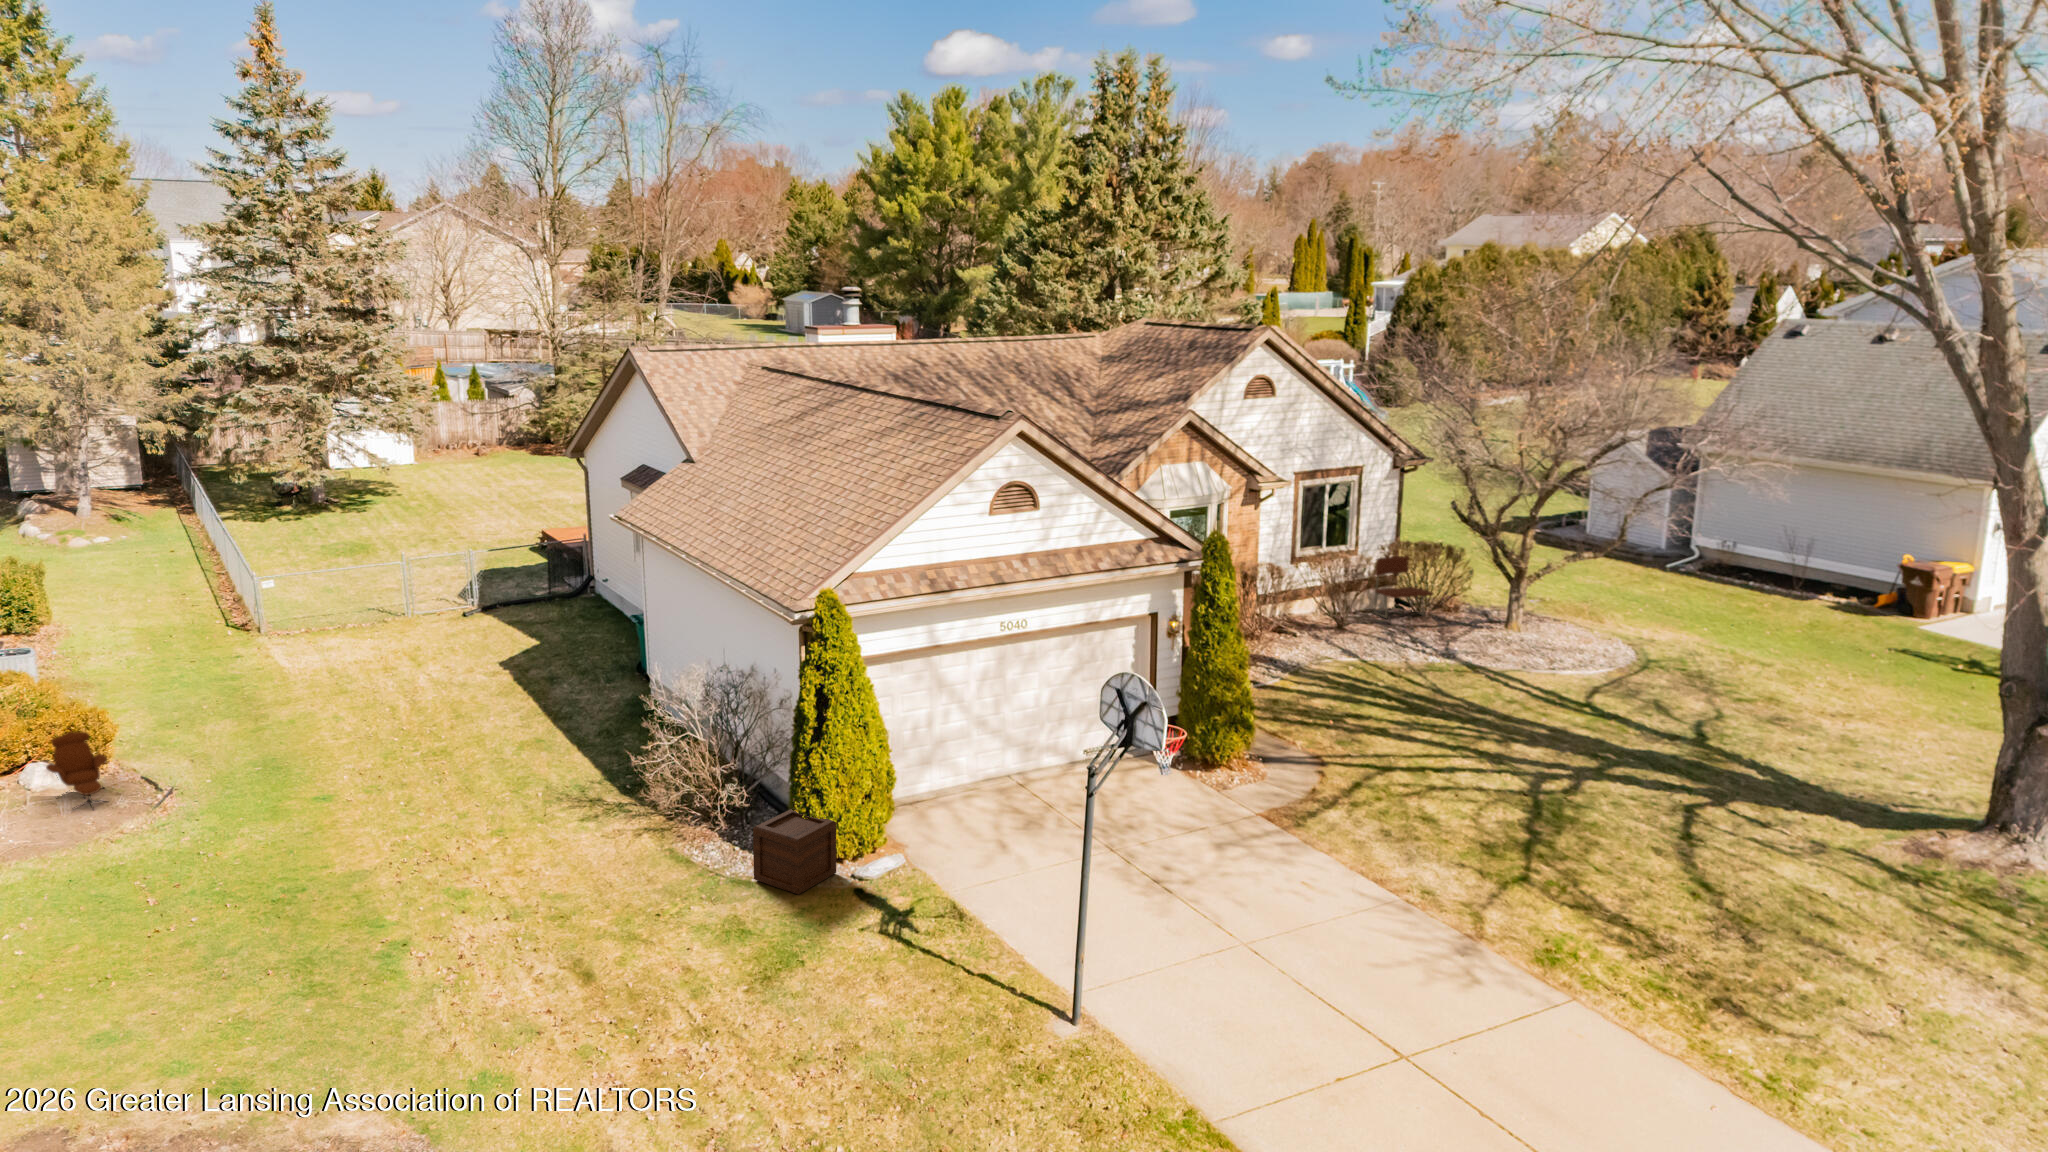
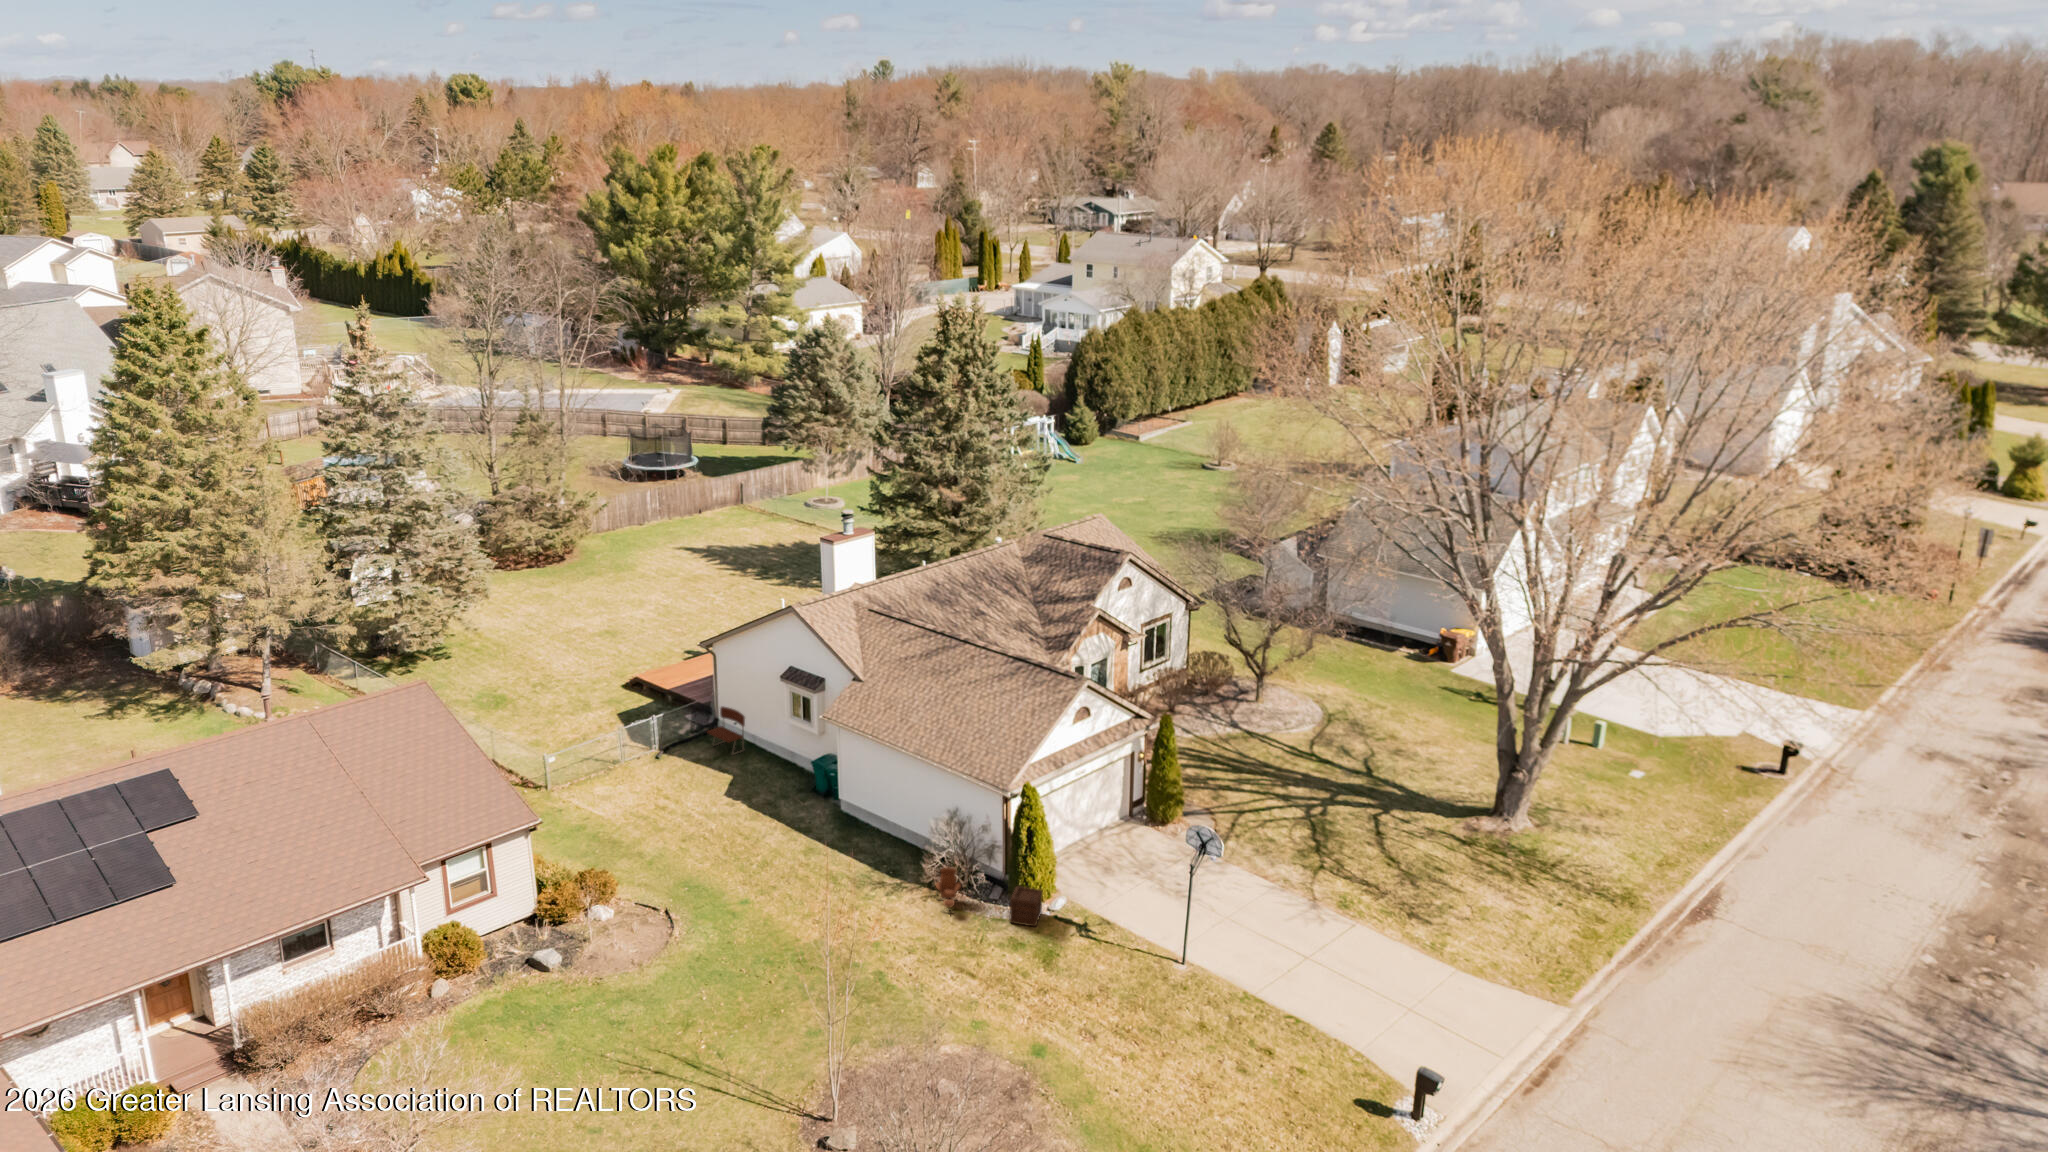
bench: present [1373,556,1434,618] -> present [707,707,745,755]
lounge chair: present [46,732,107,807] -> present [936,867,961,911]

